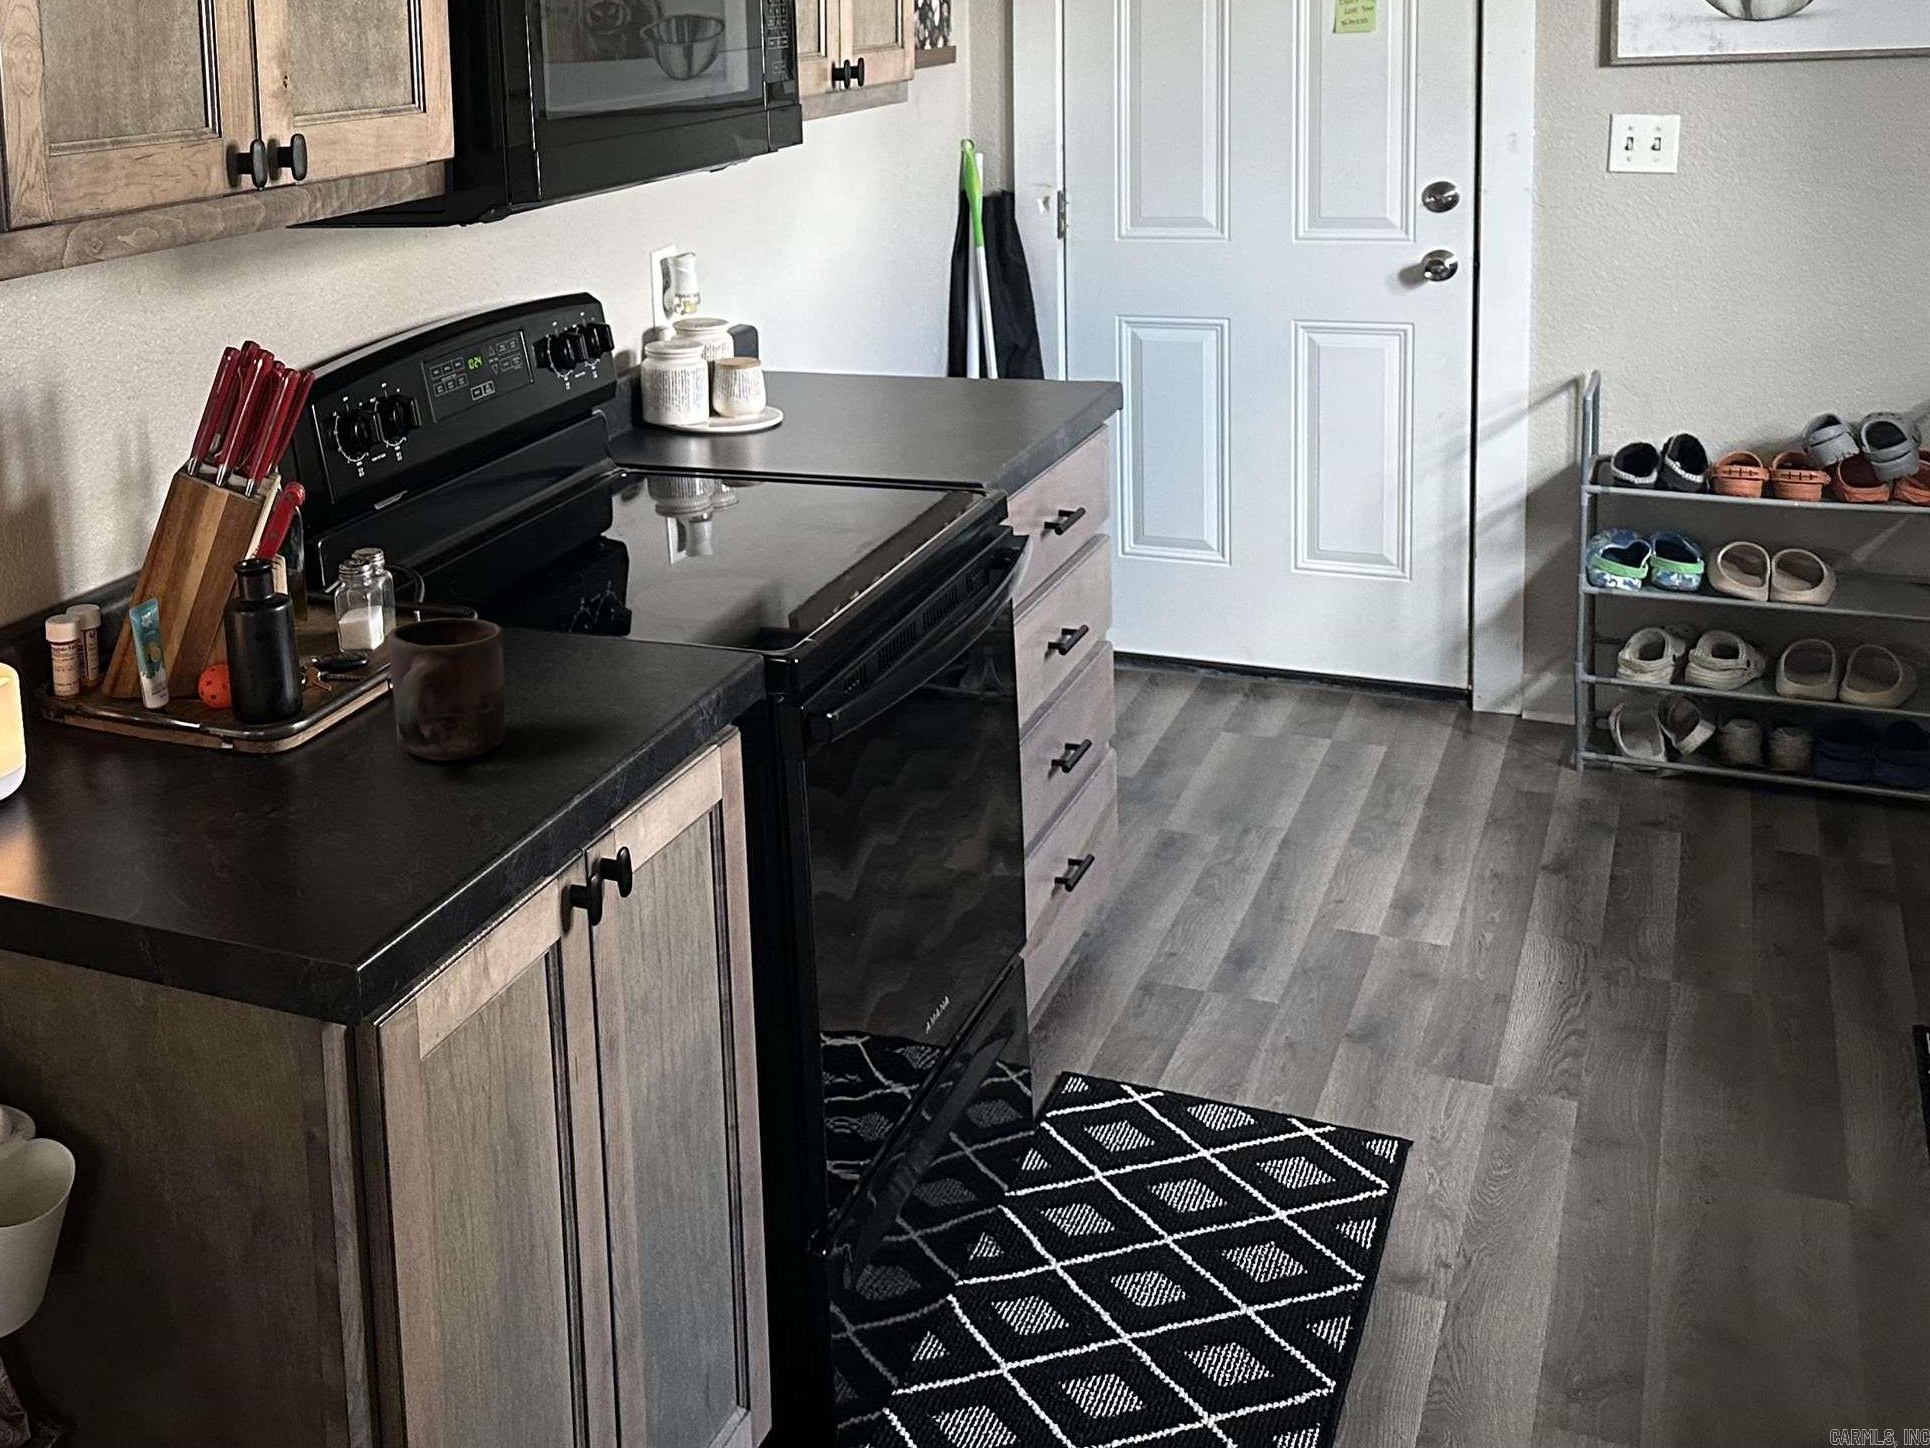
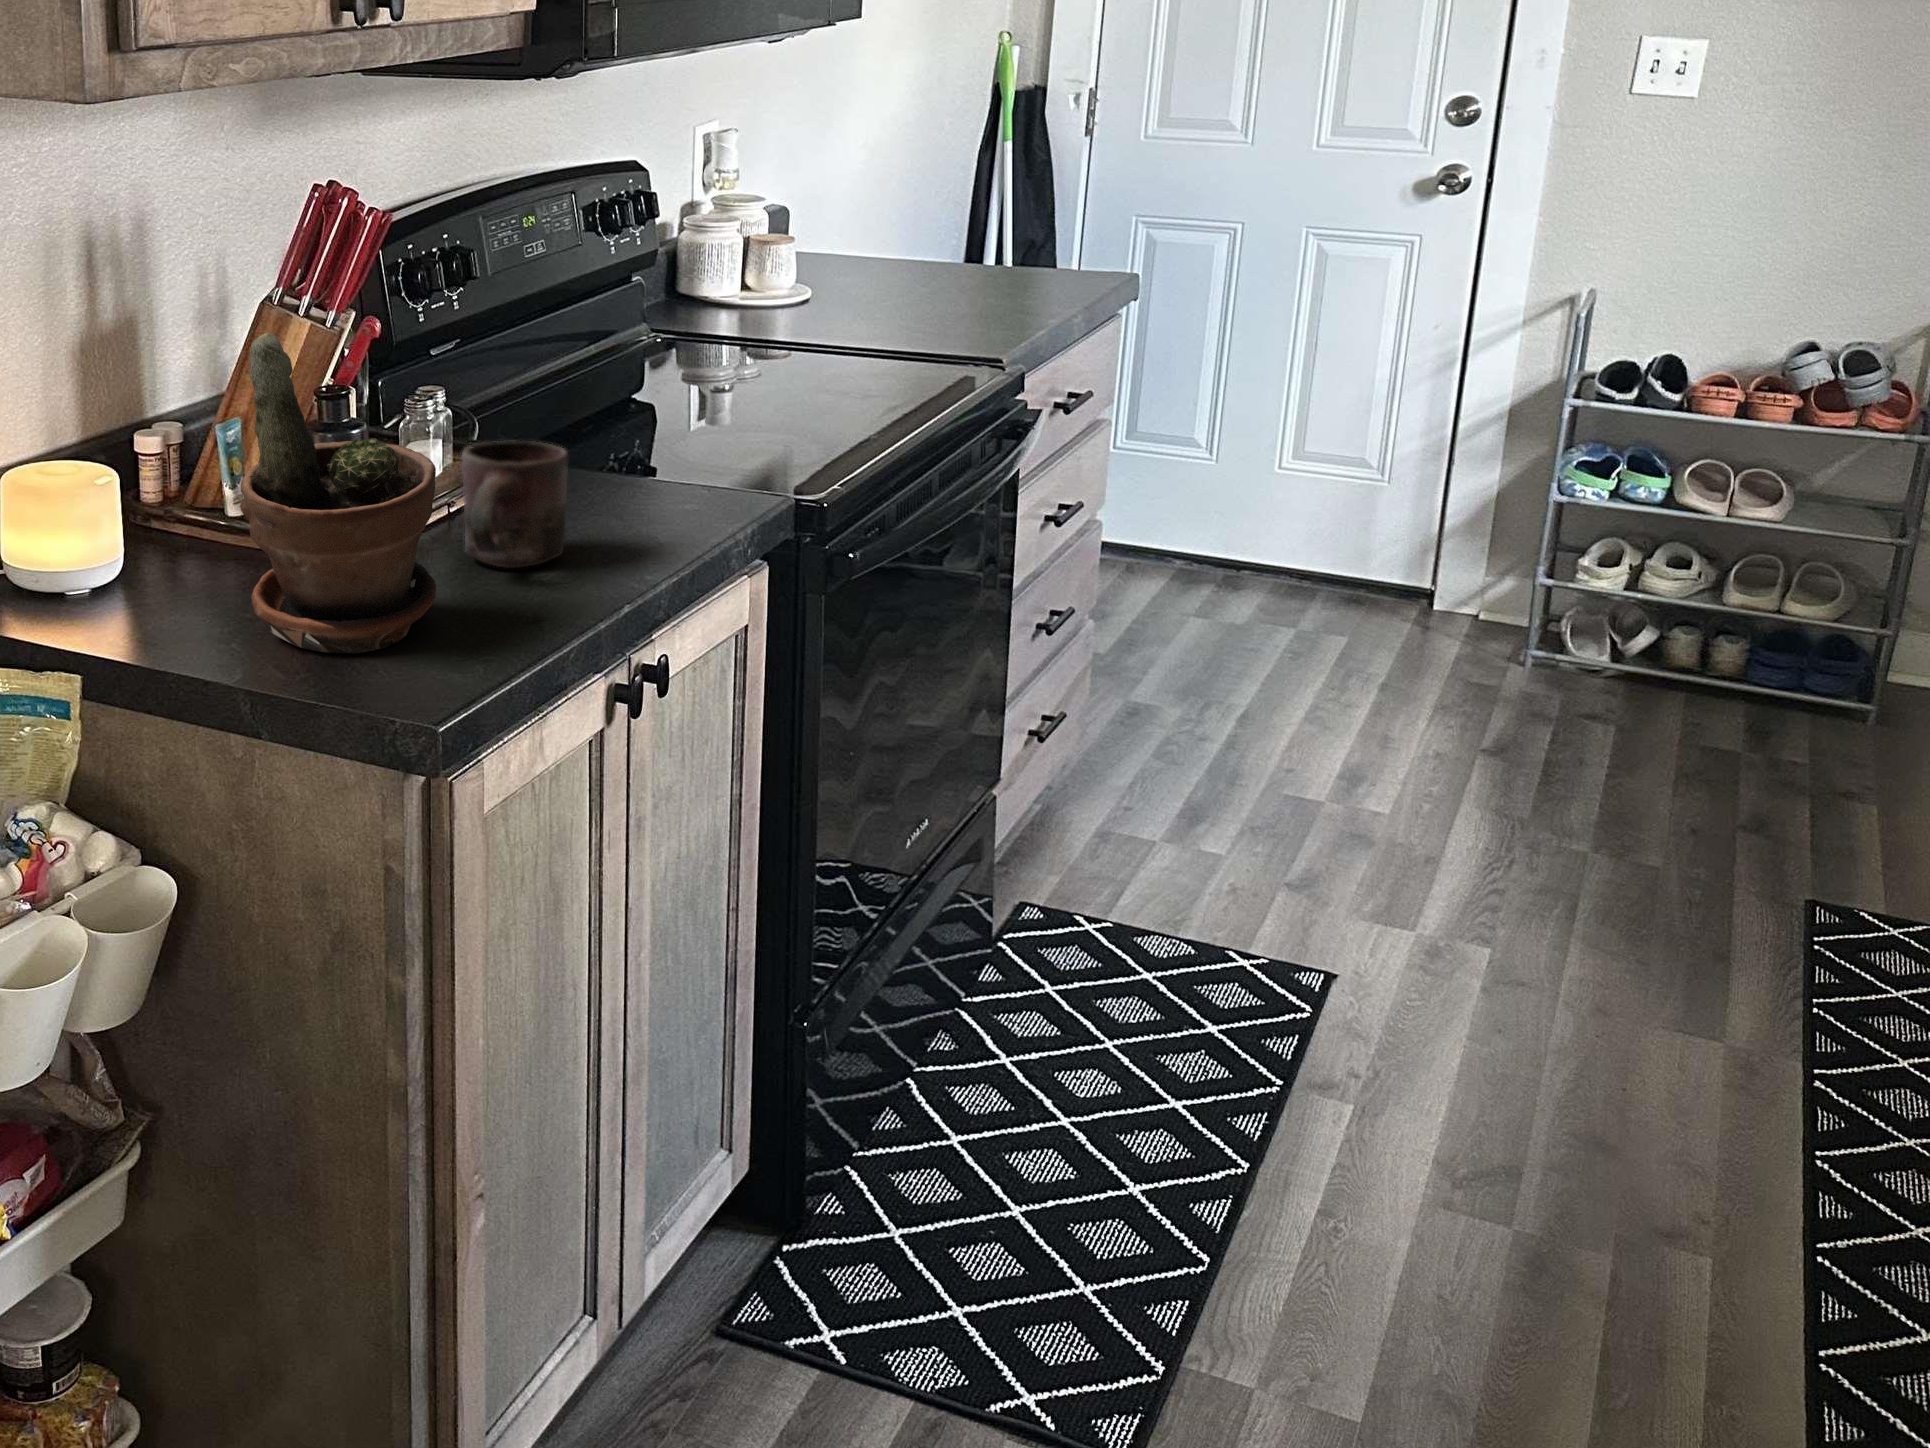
potted plant: none [133,526,356,878] -> present [240,333,436,653]

